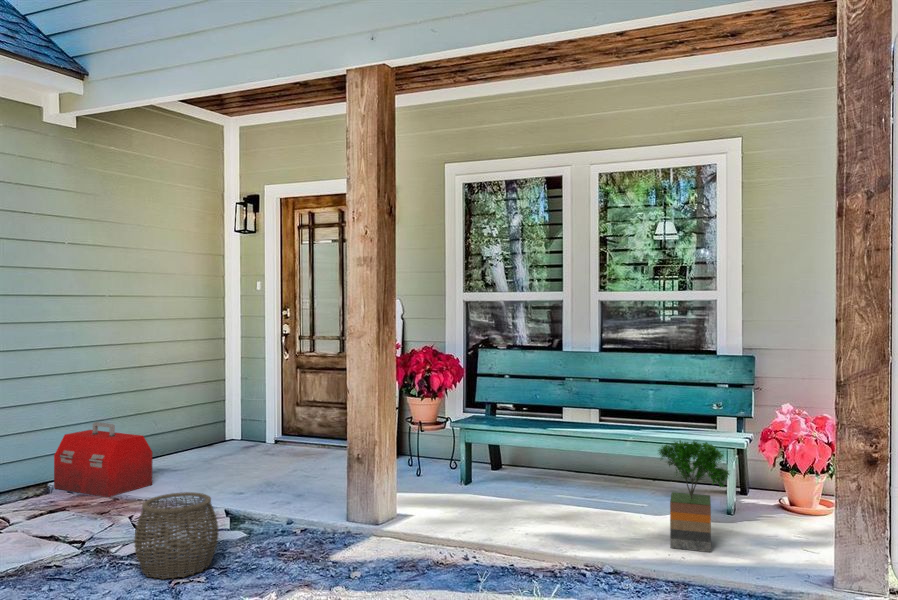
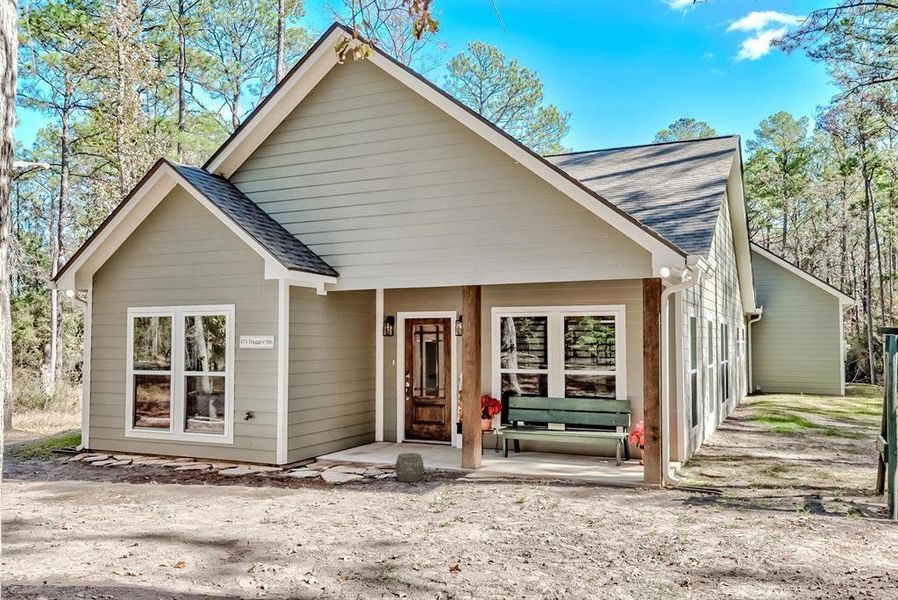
toolbox: present [54,422,153,497] -> none [319,430,362,463]
potted tree: present [658,440,729,552] -> none [585,434,613,476]

